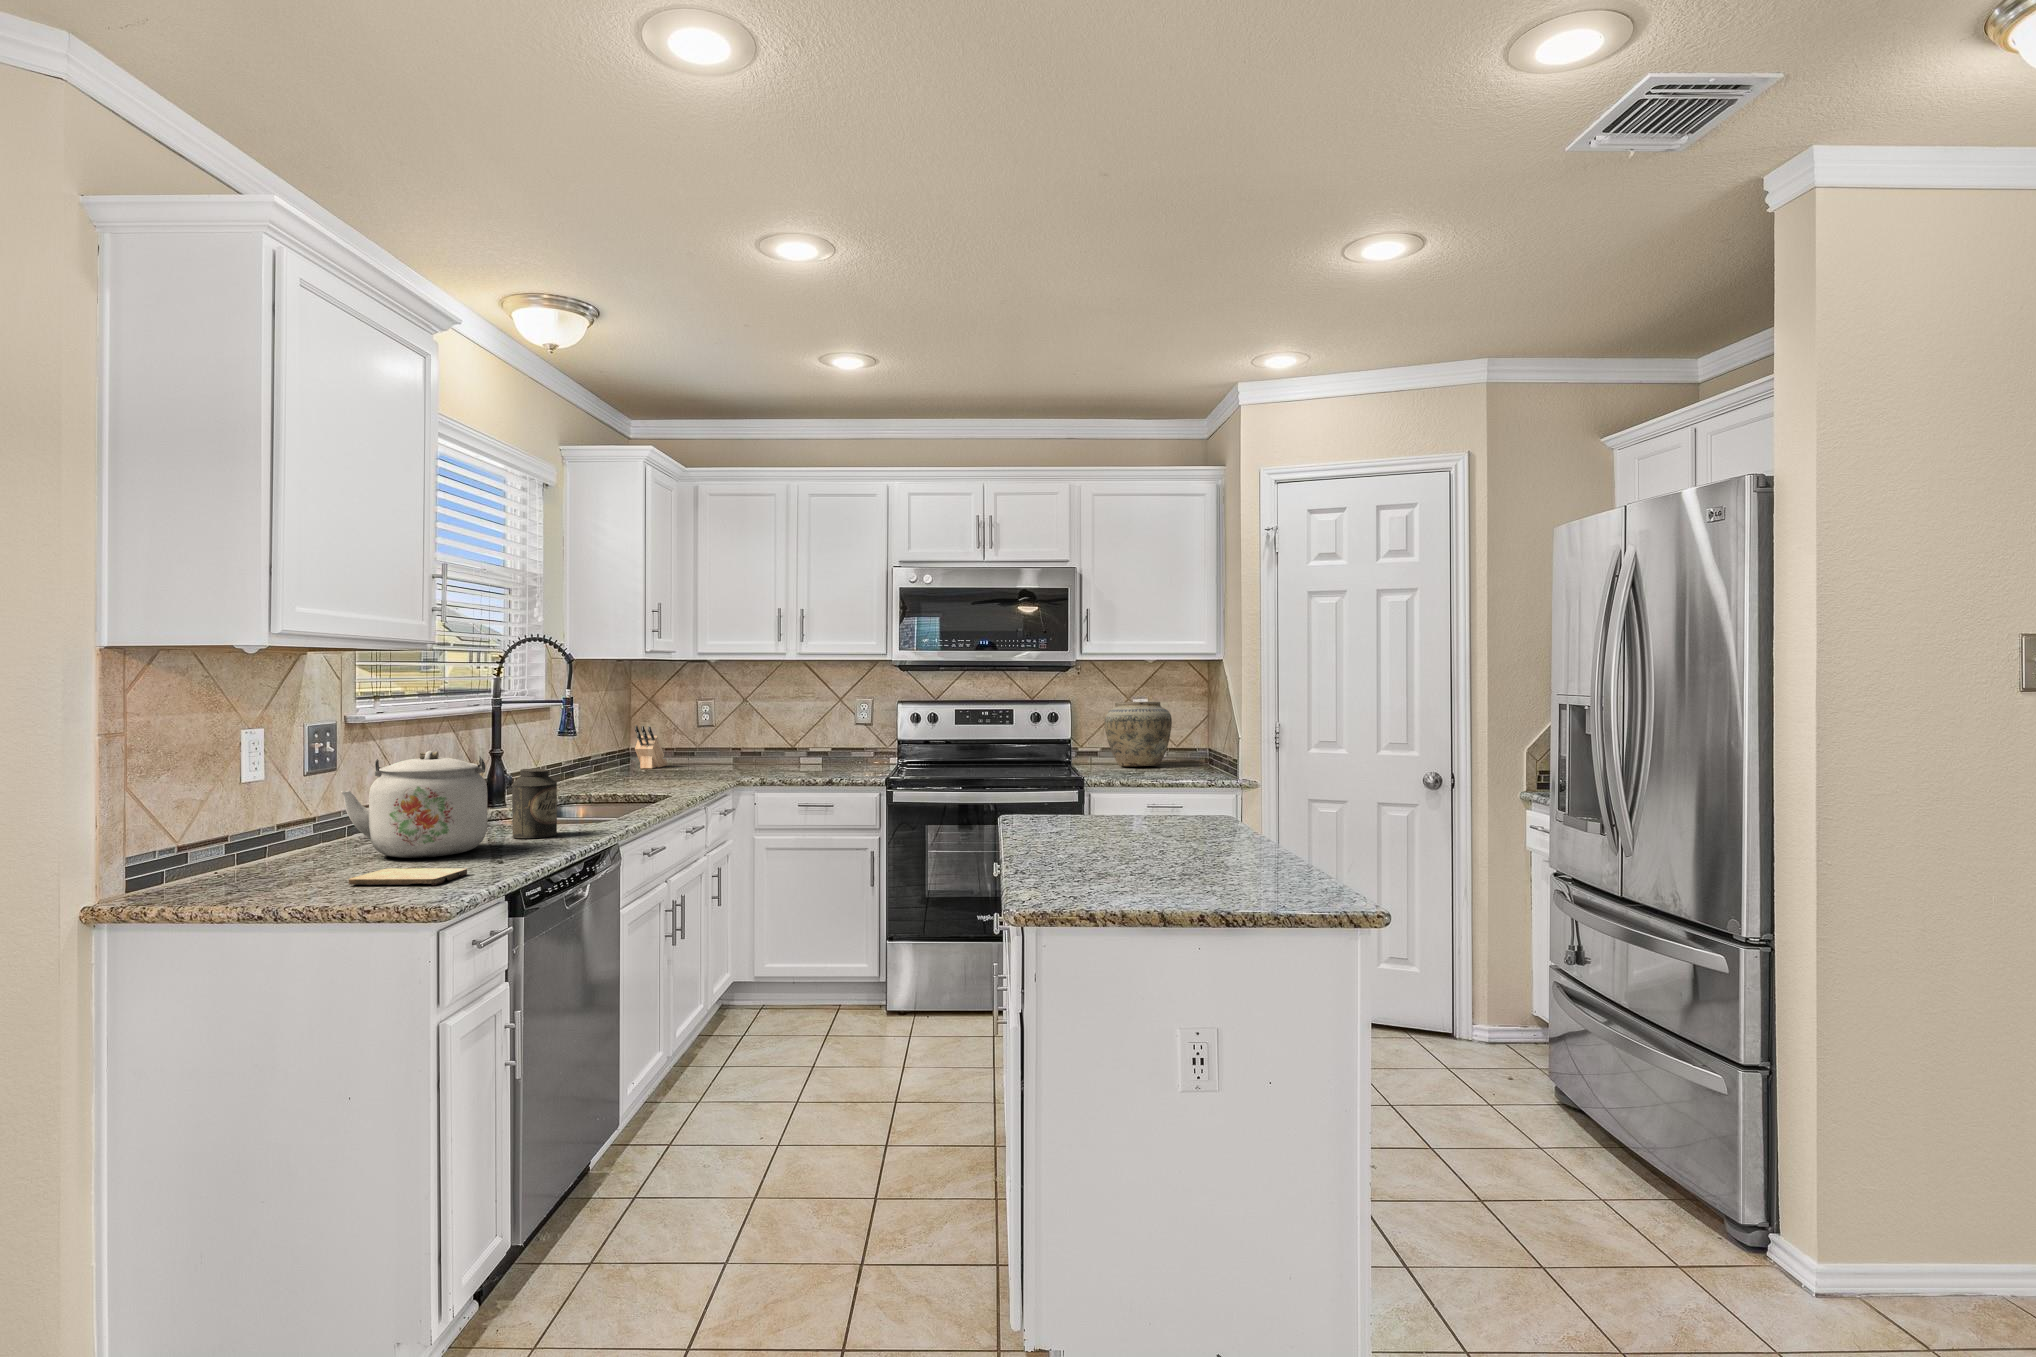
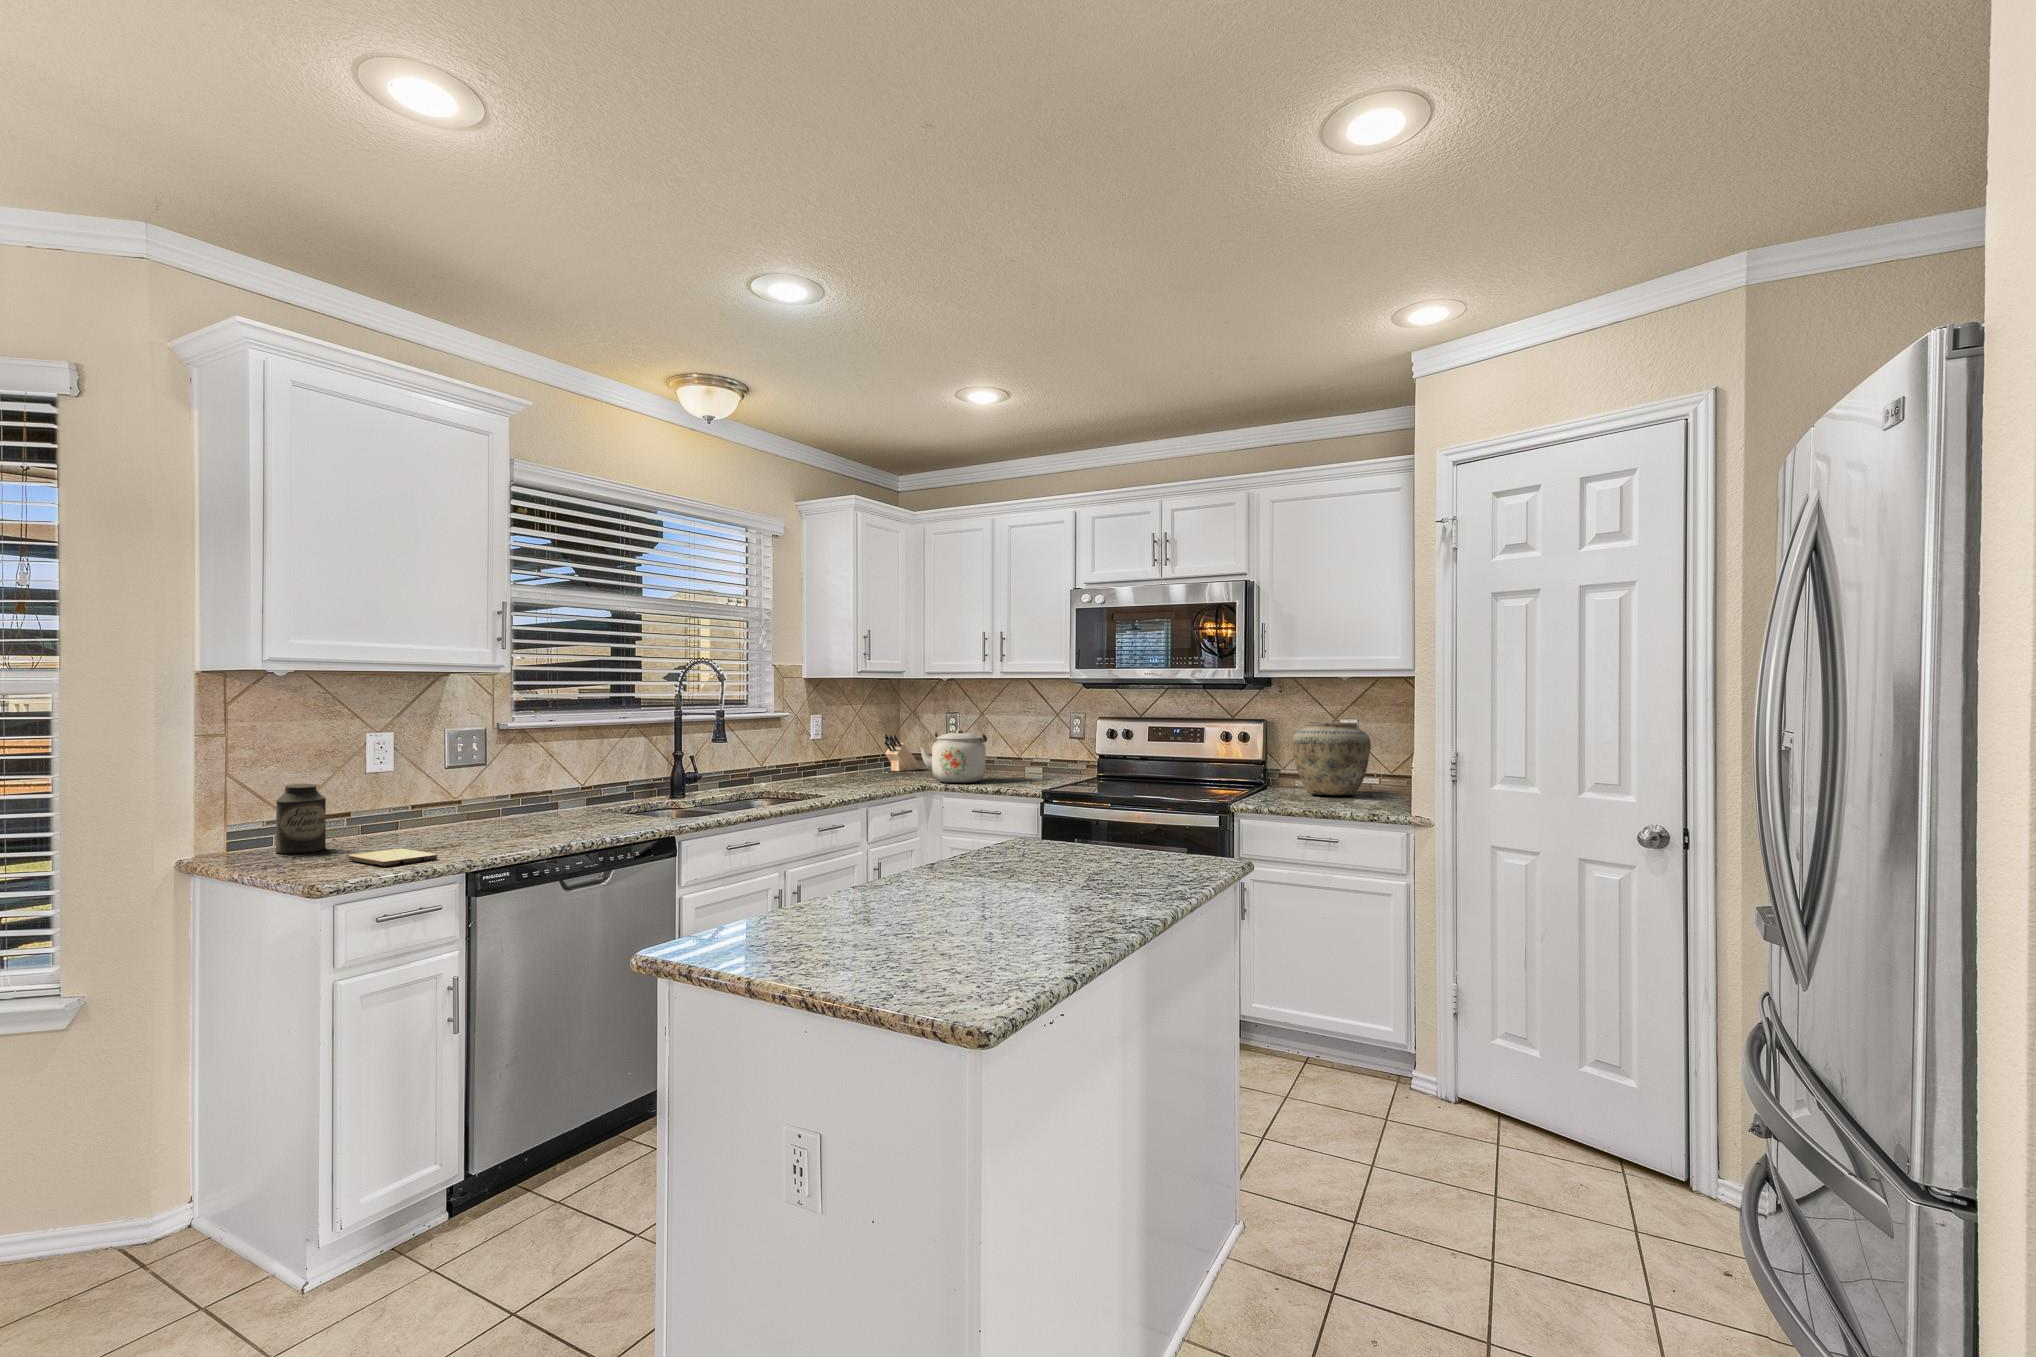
kettle: present [341,751,487,858] -> present [921,729,987,783]
canister: present [512,769,557,838] -> present [275,784,326,853]

